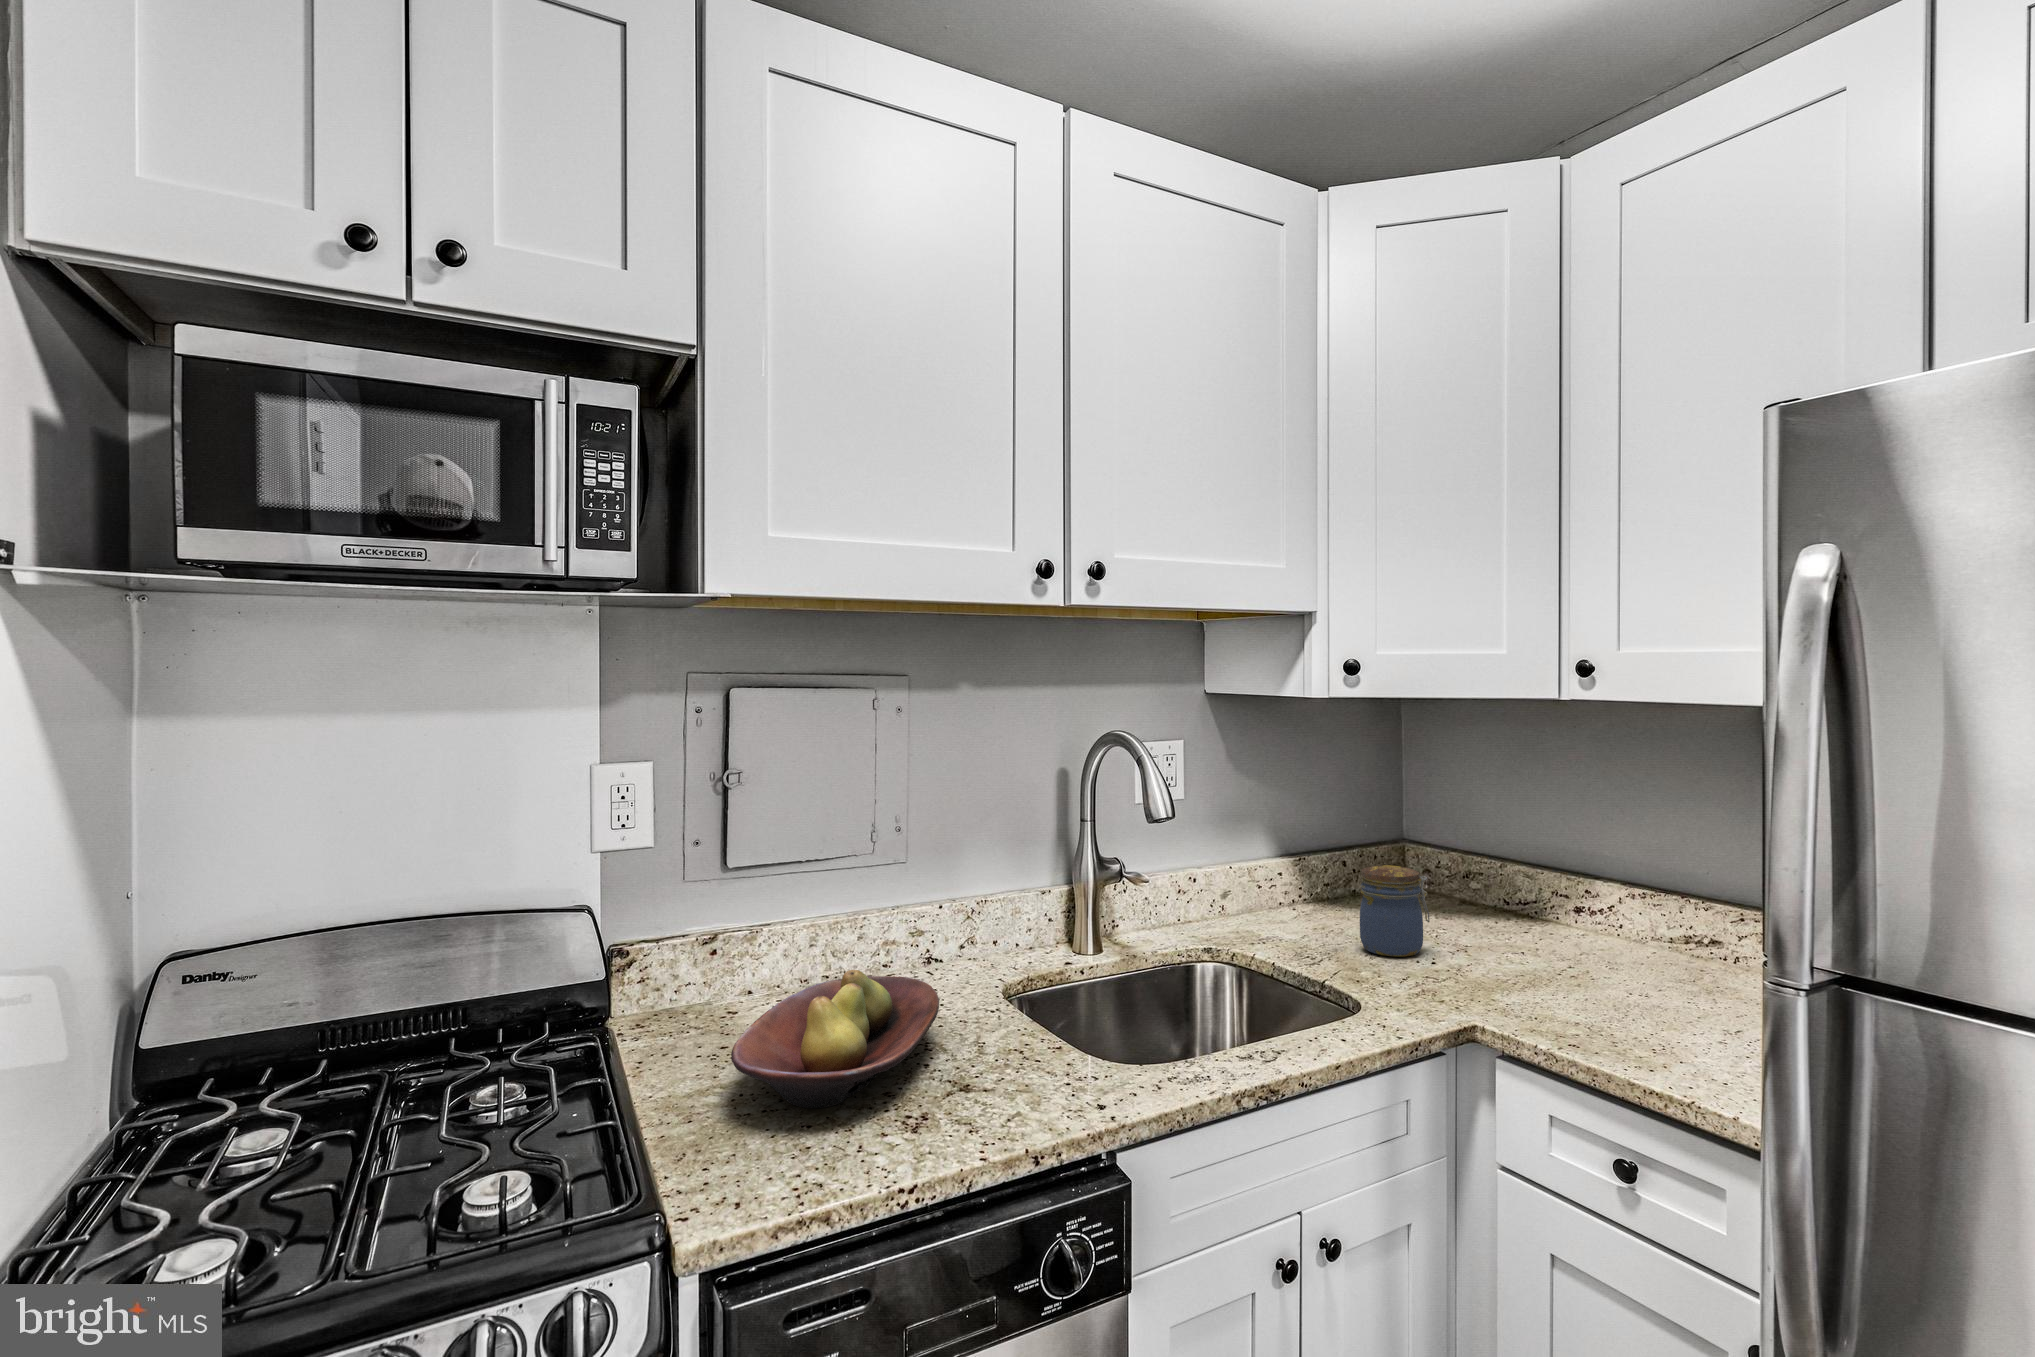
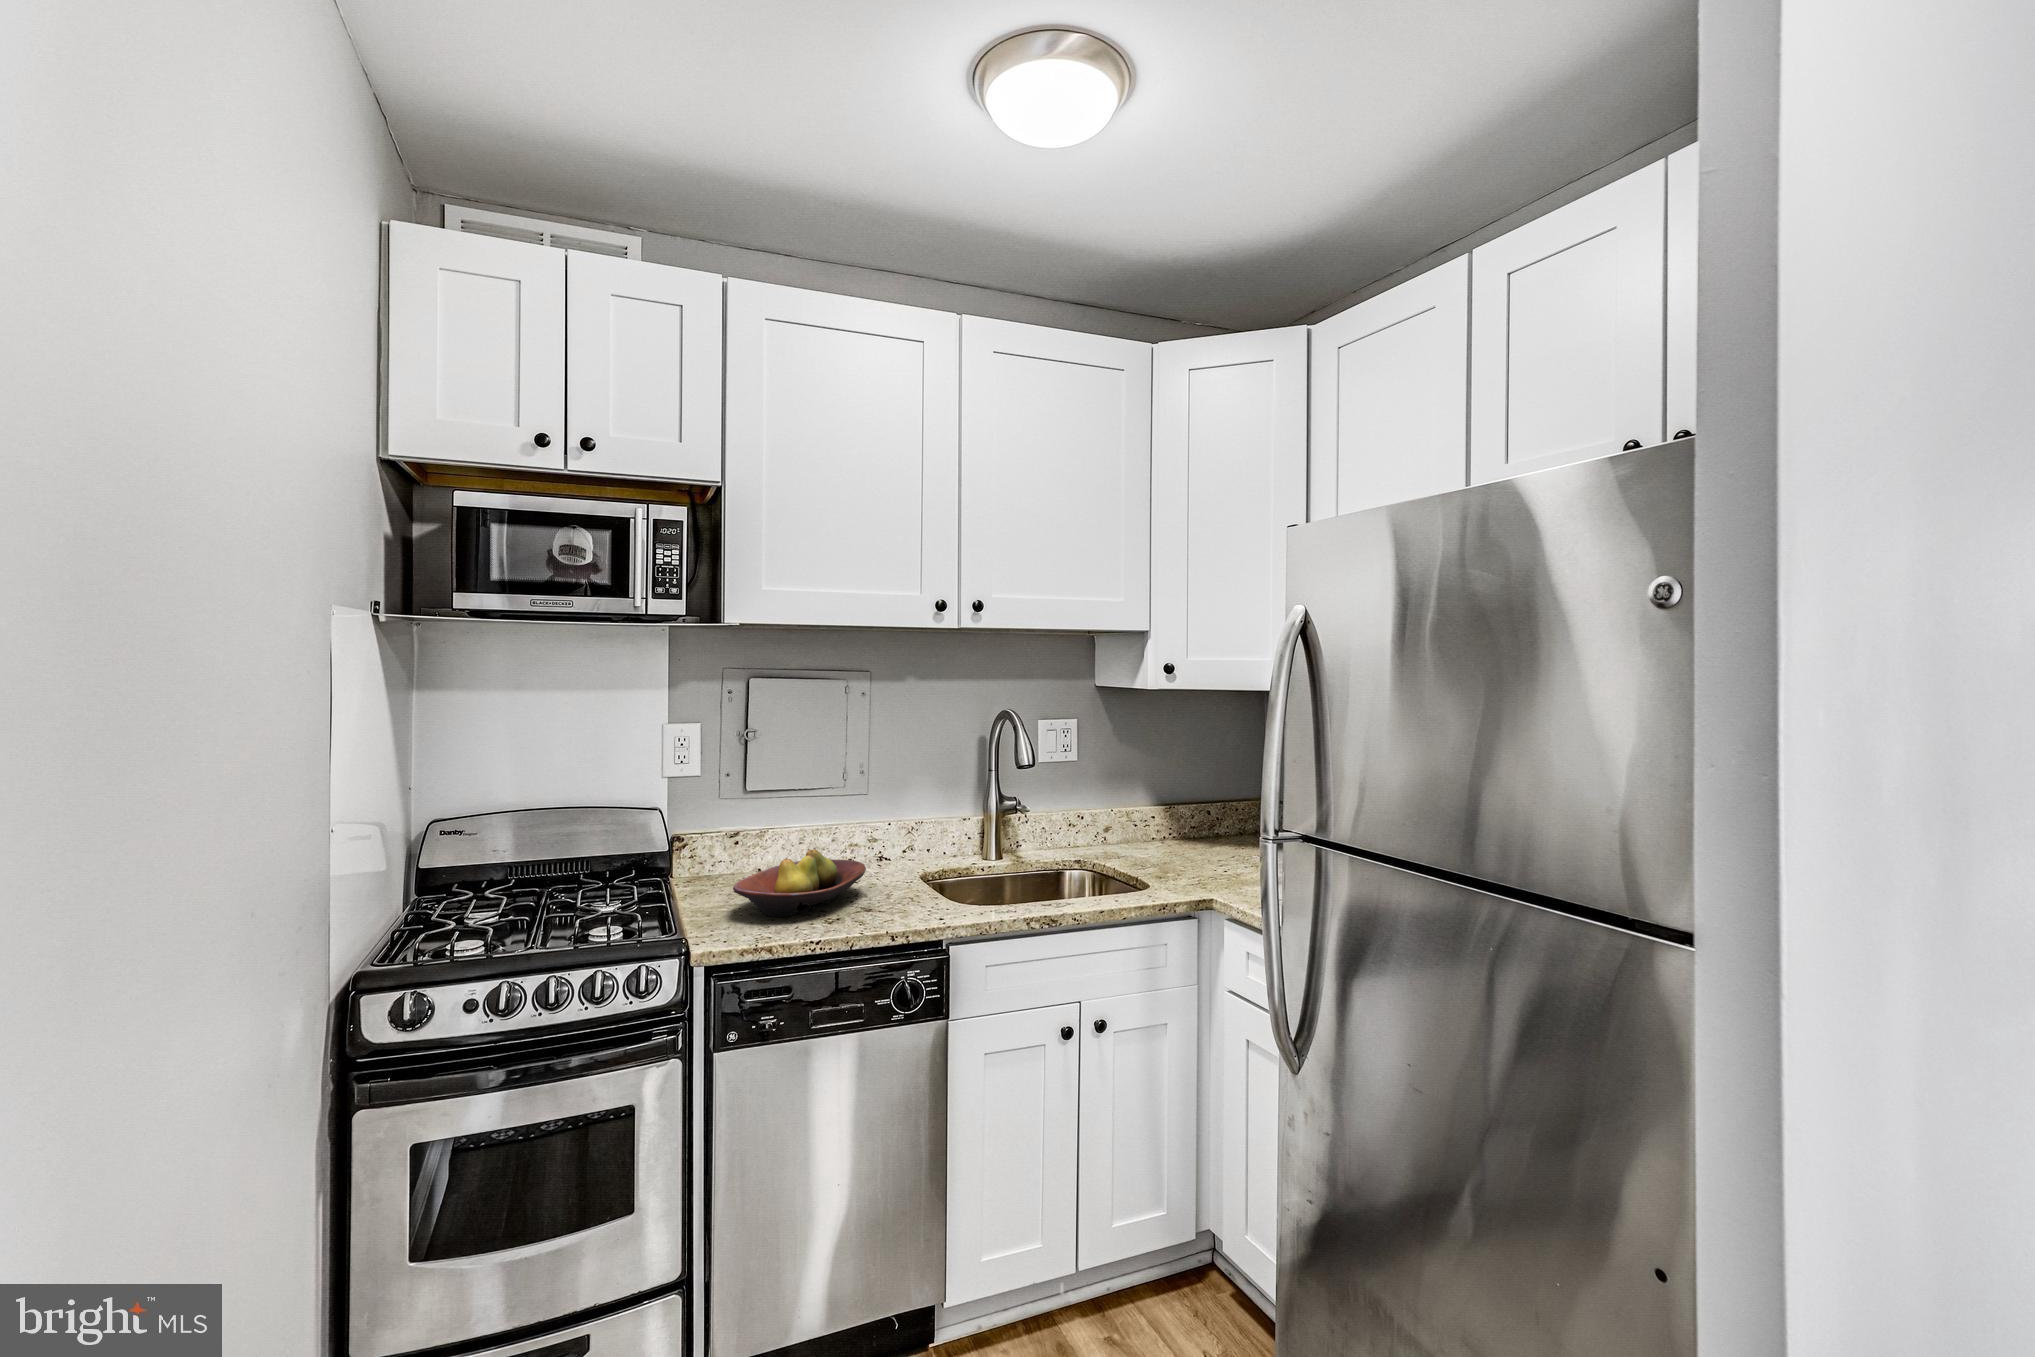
jar: present [1360,865,1430,957] -> none [1179,808,1226,869]

